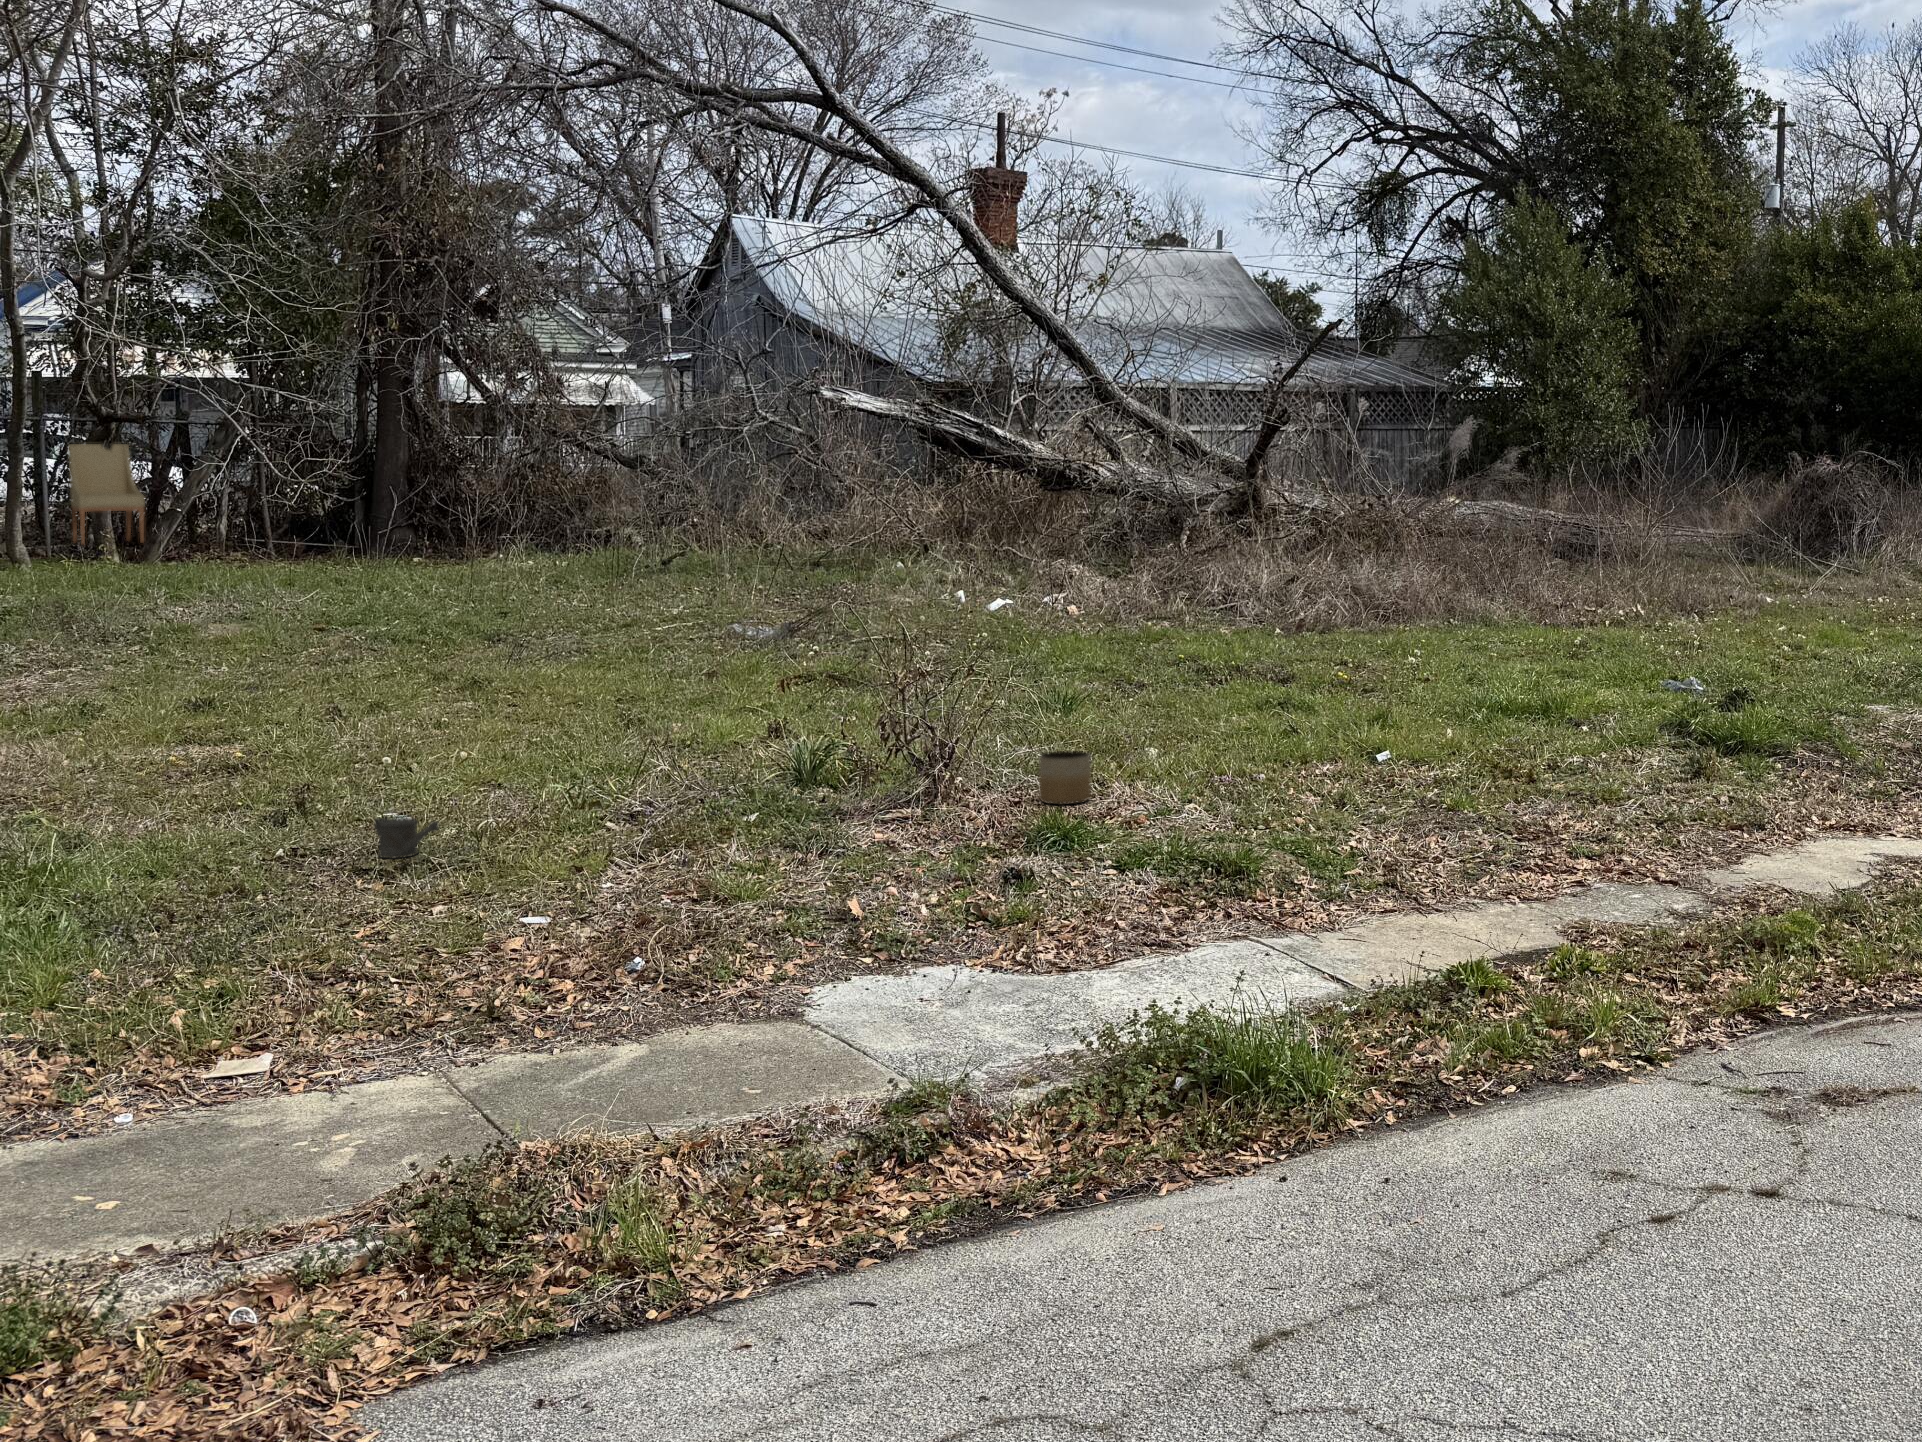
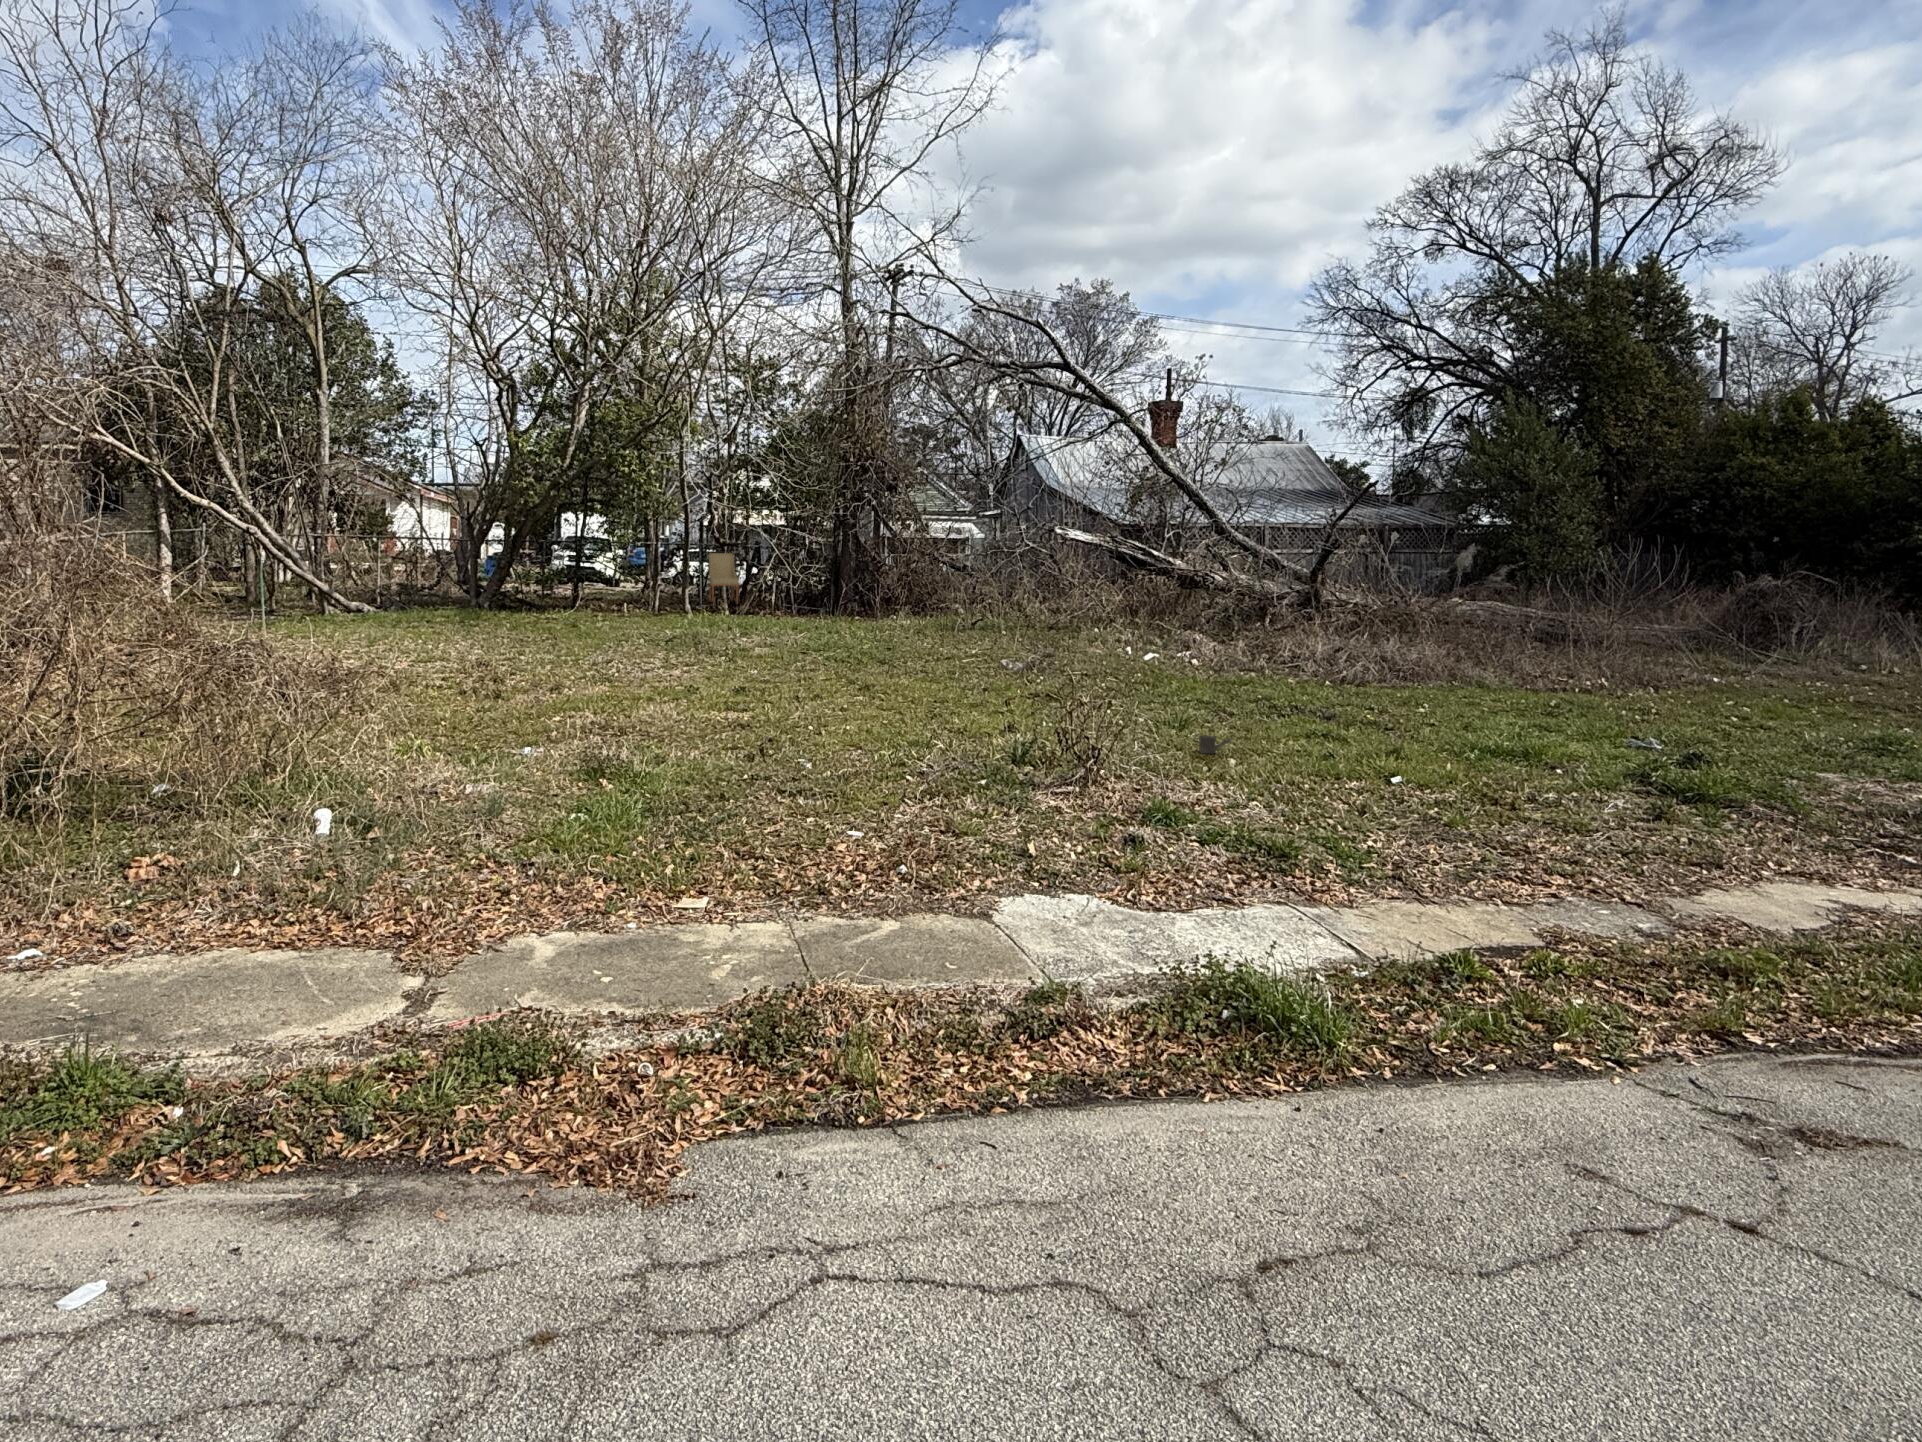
planter: present [1039,751,1091,805] -> none [1157,757,1191,792]
watering can: present [374,818,439,859] -> present [1194,735,1231,754]

